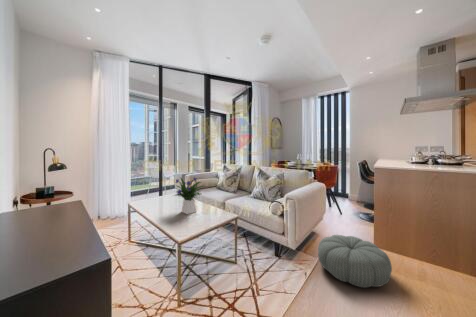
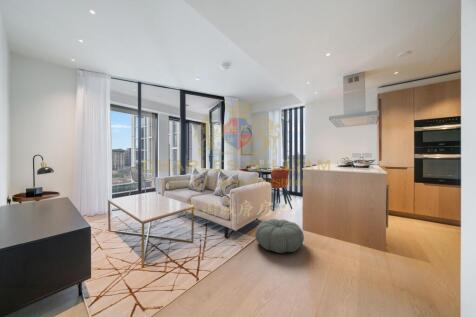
flower arrangement: present [176,178,203,214] -> none [141,176,171,205]

